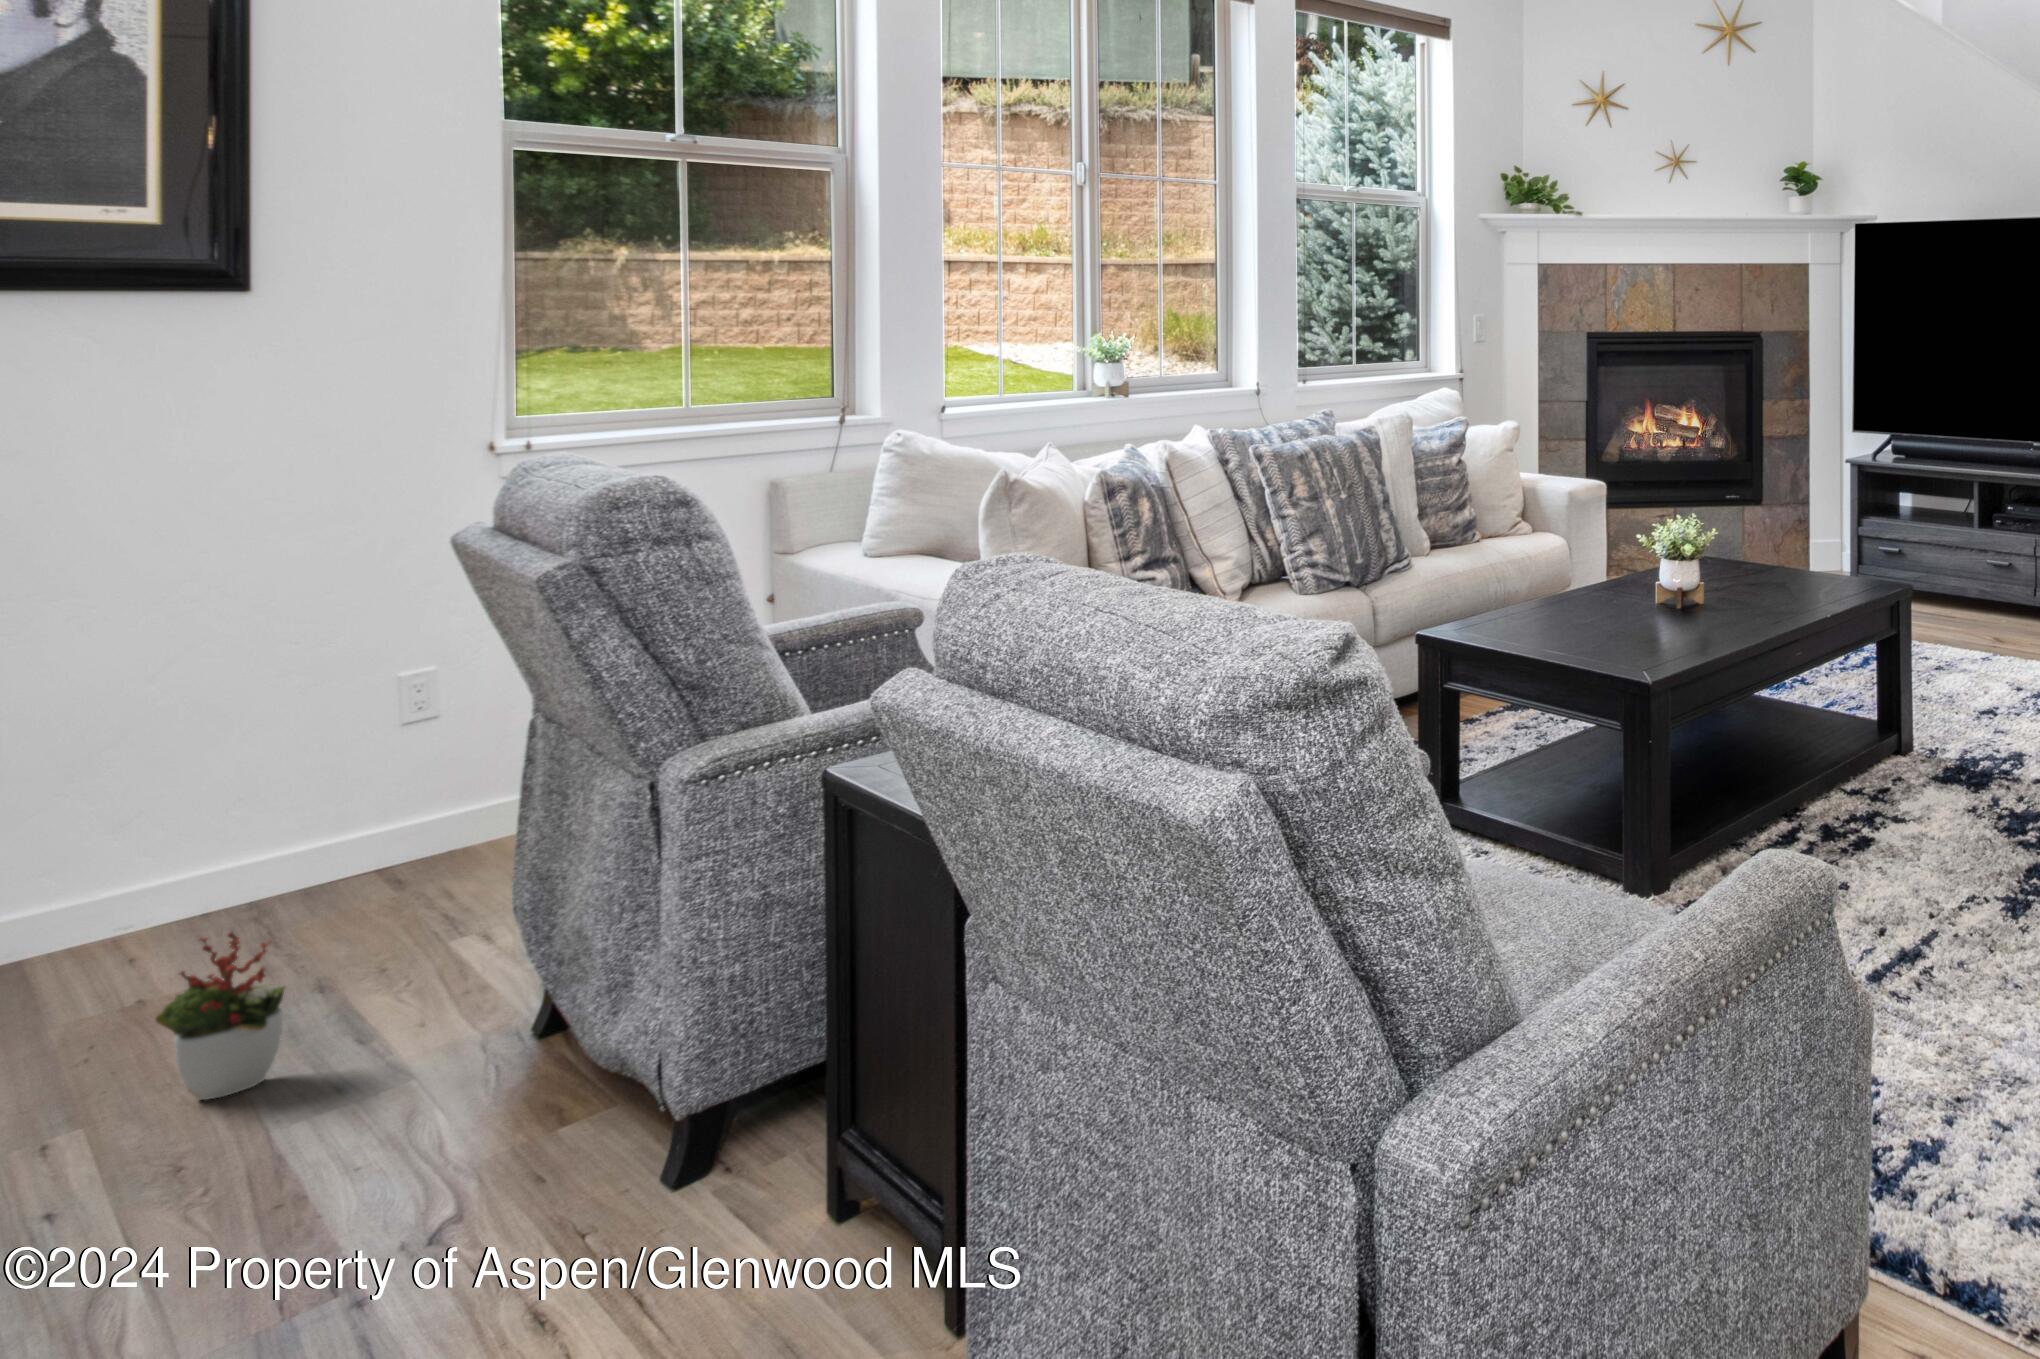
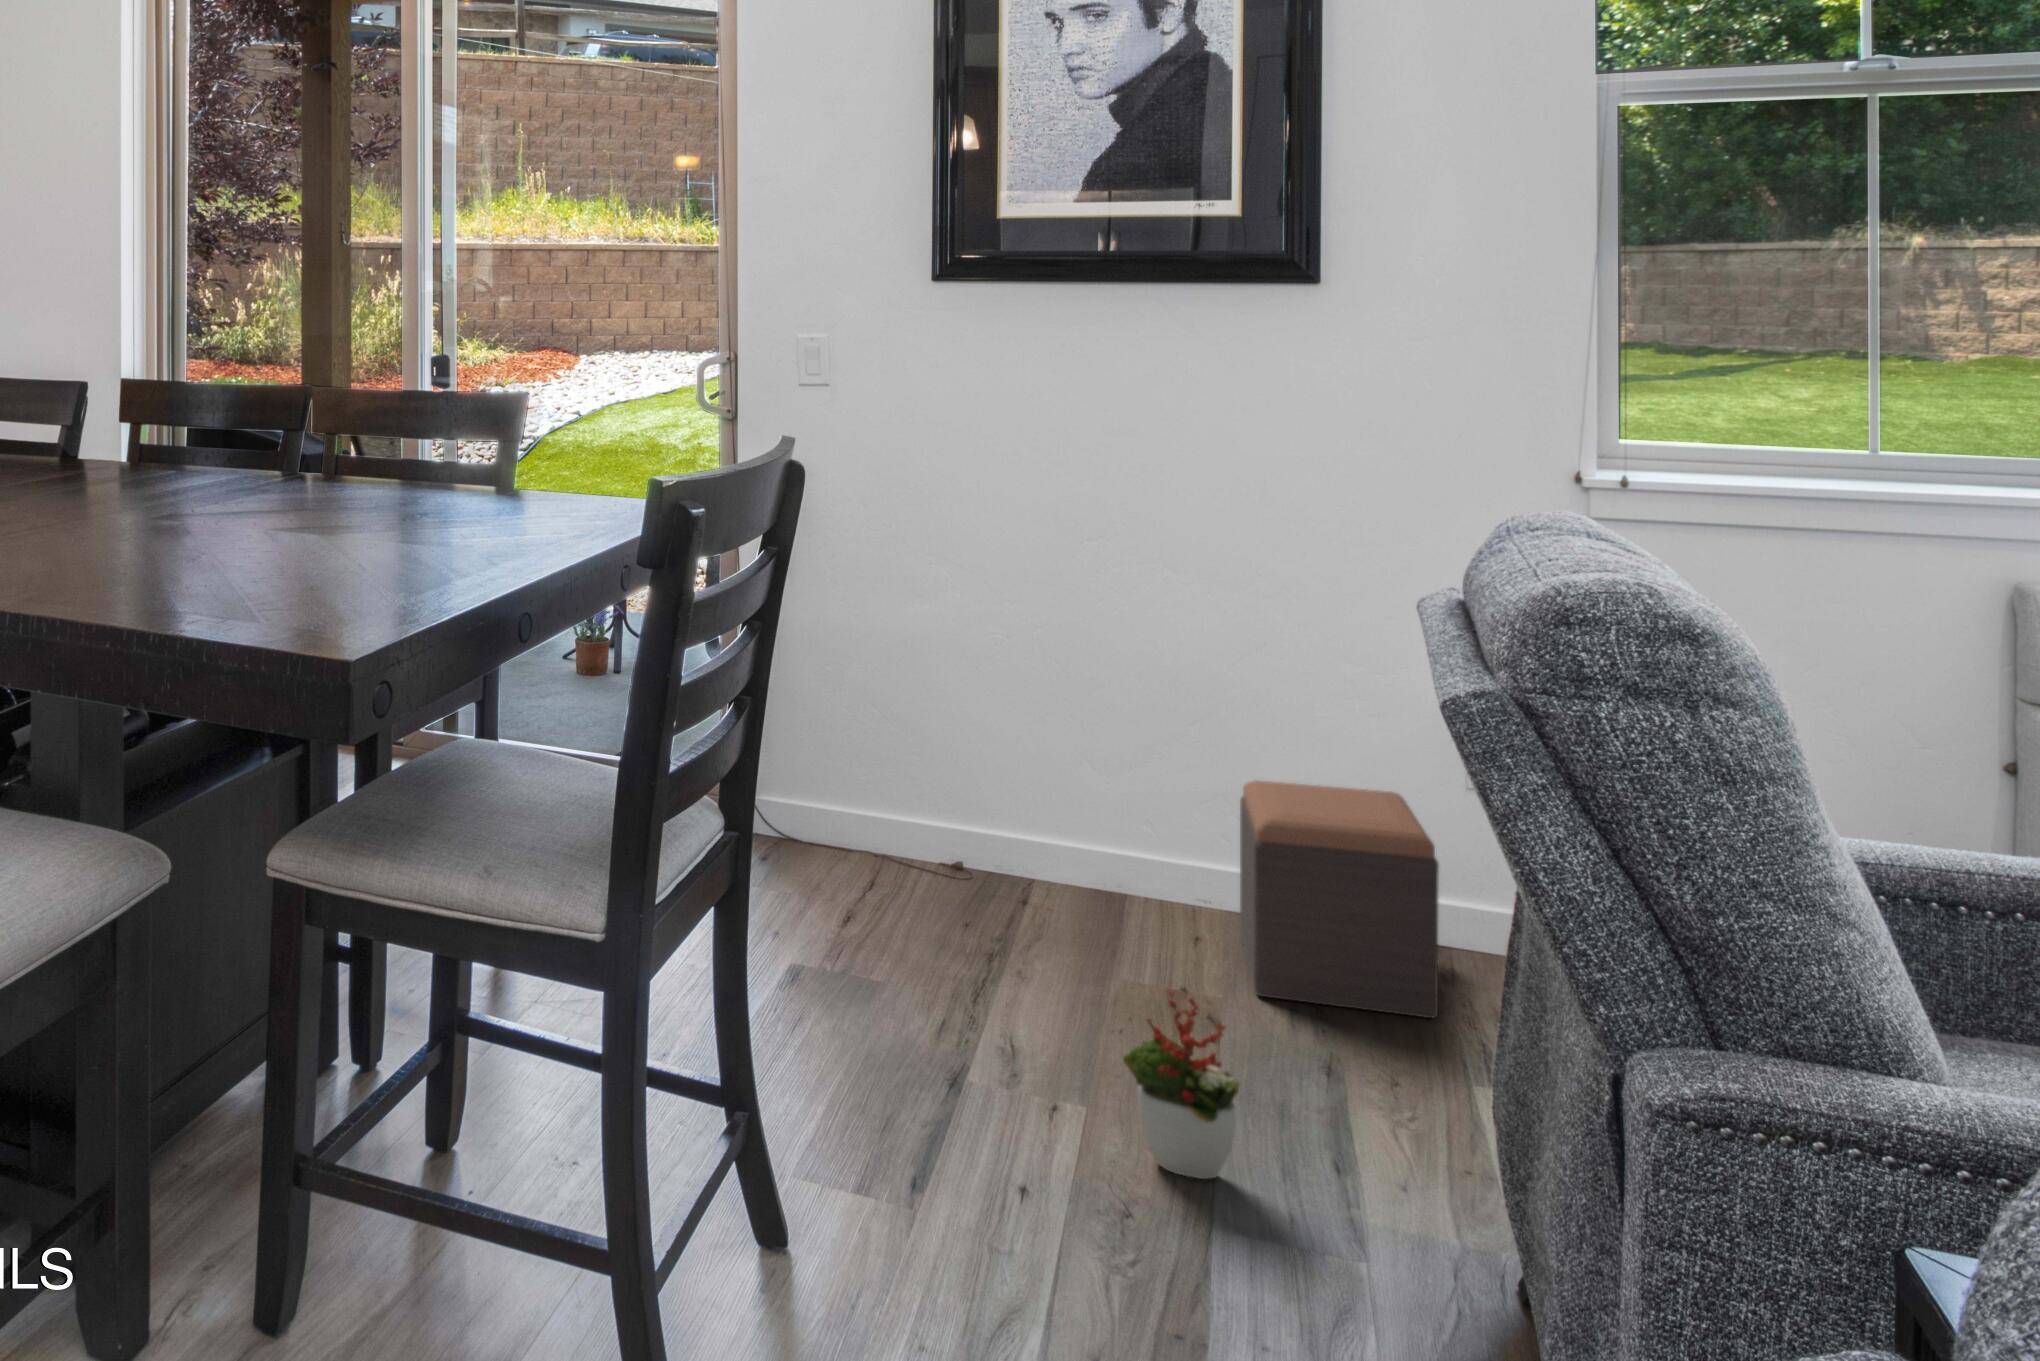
footstool: none [188,733,412,951] -> present [1240,780,1439,1019]

